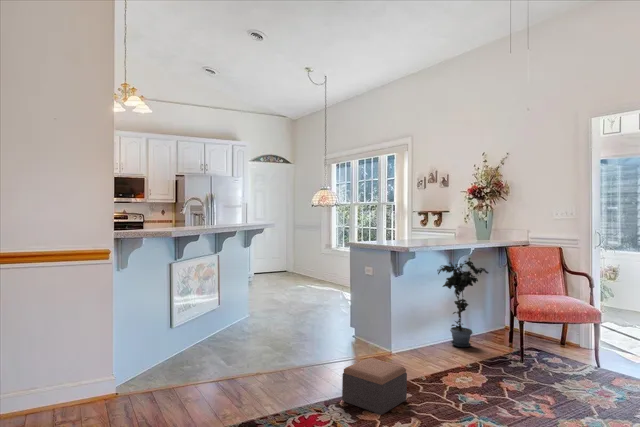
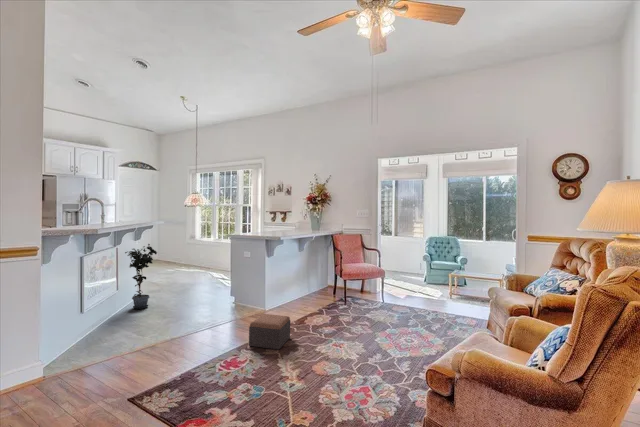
potted plant: present [437,258,488,347] -> present [125,244,157,309]

